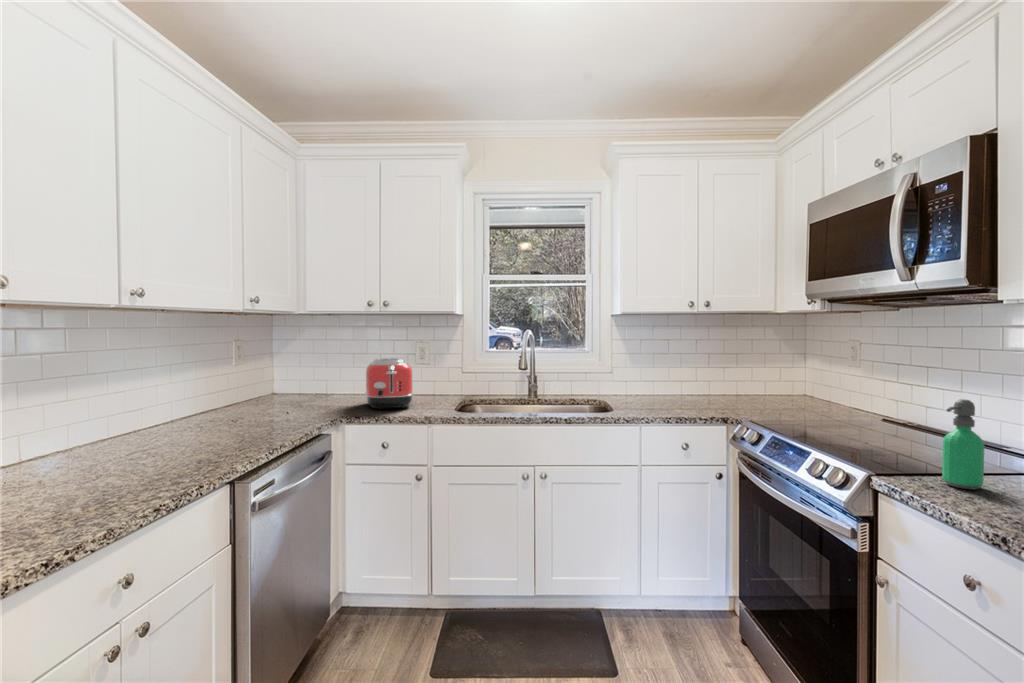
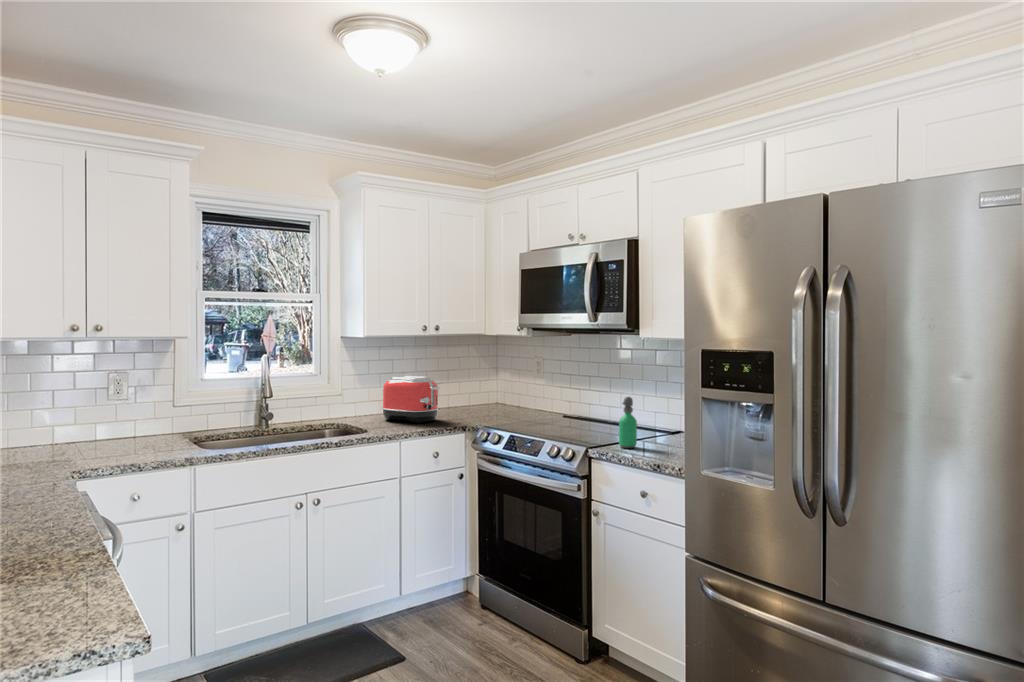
toaster: present [365,358,413,409] -> present [382,376,439,423]

